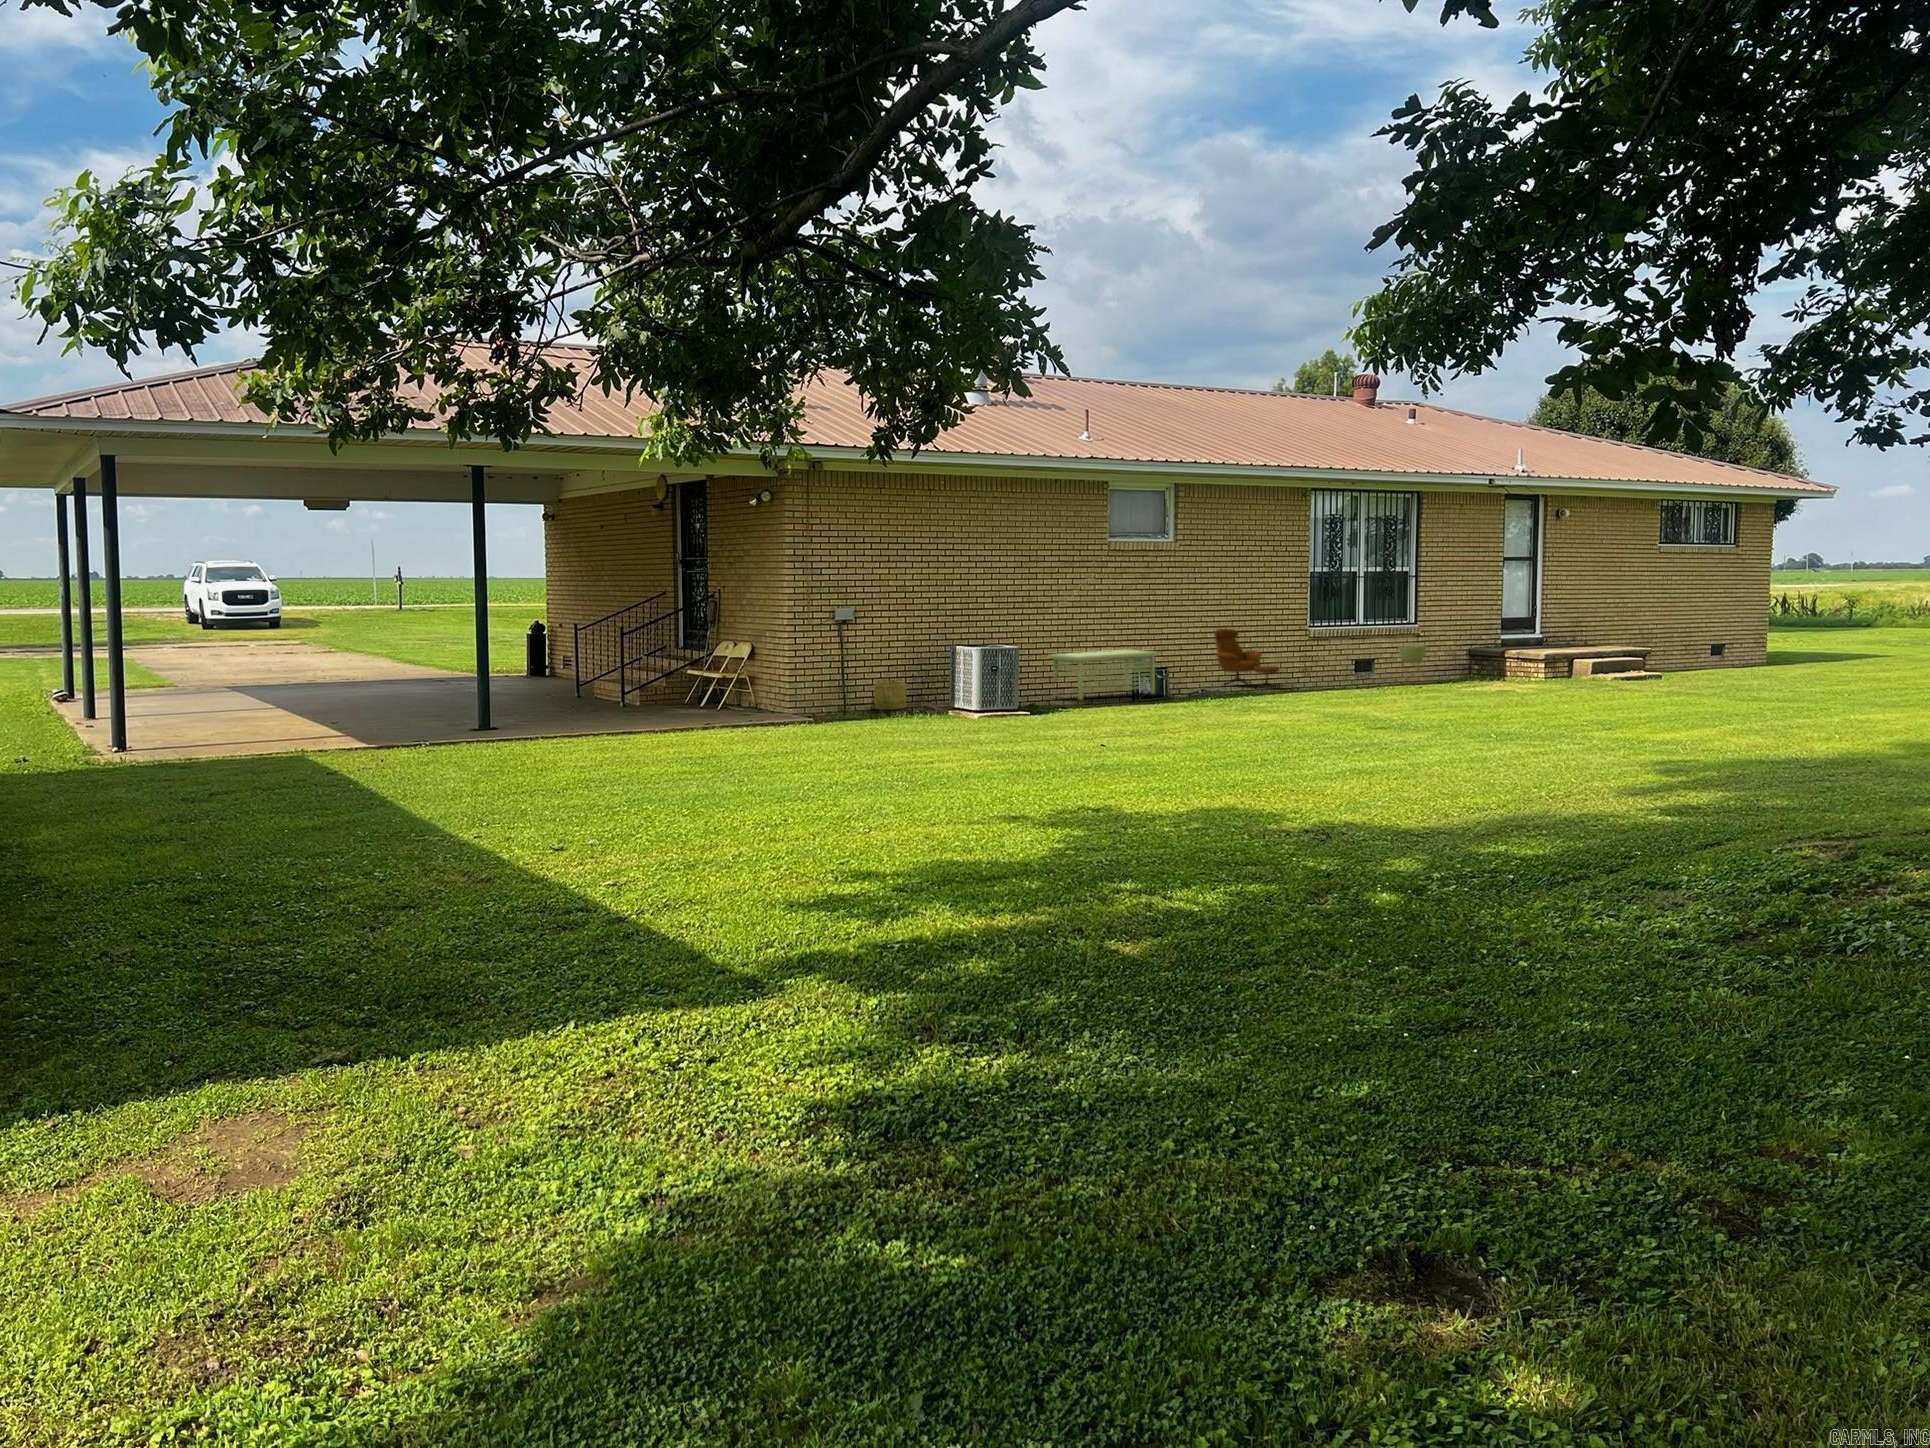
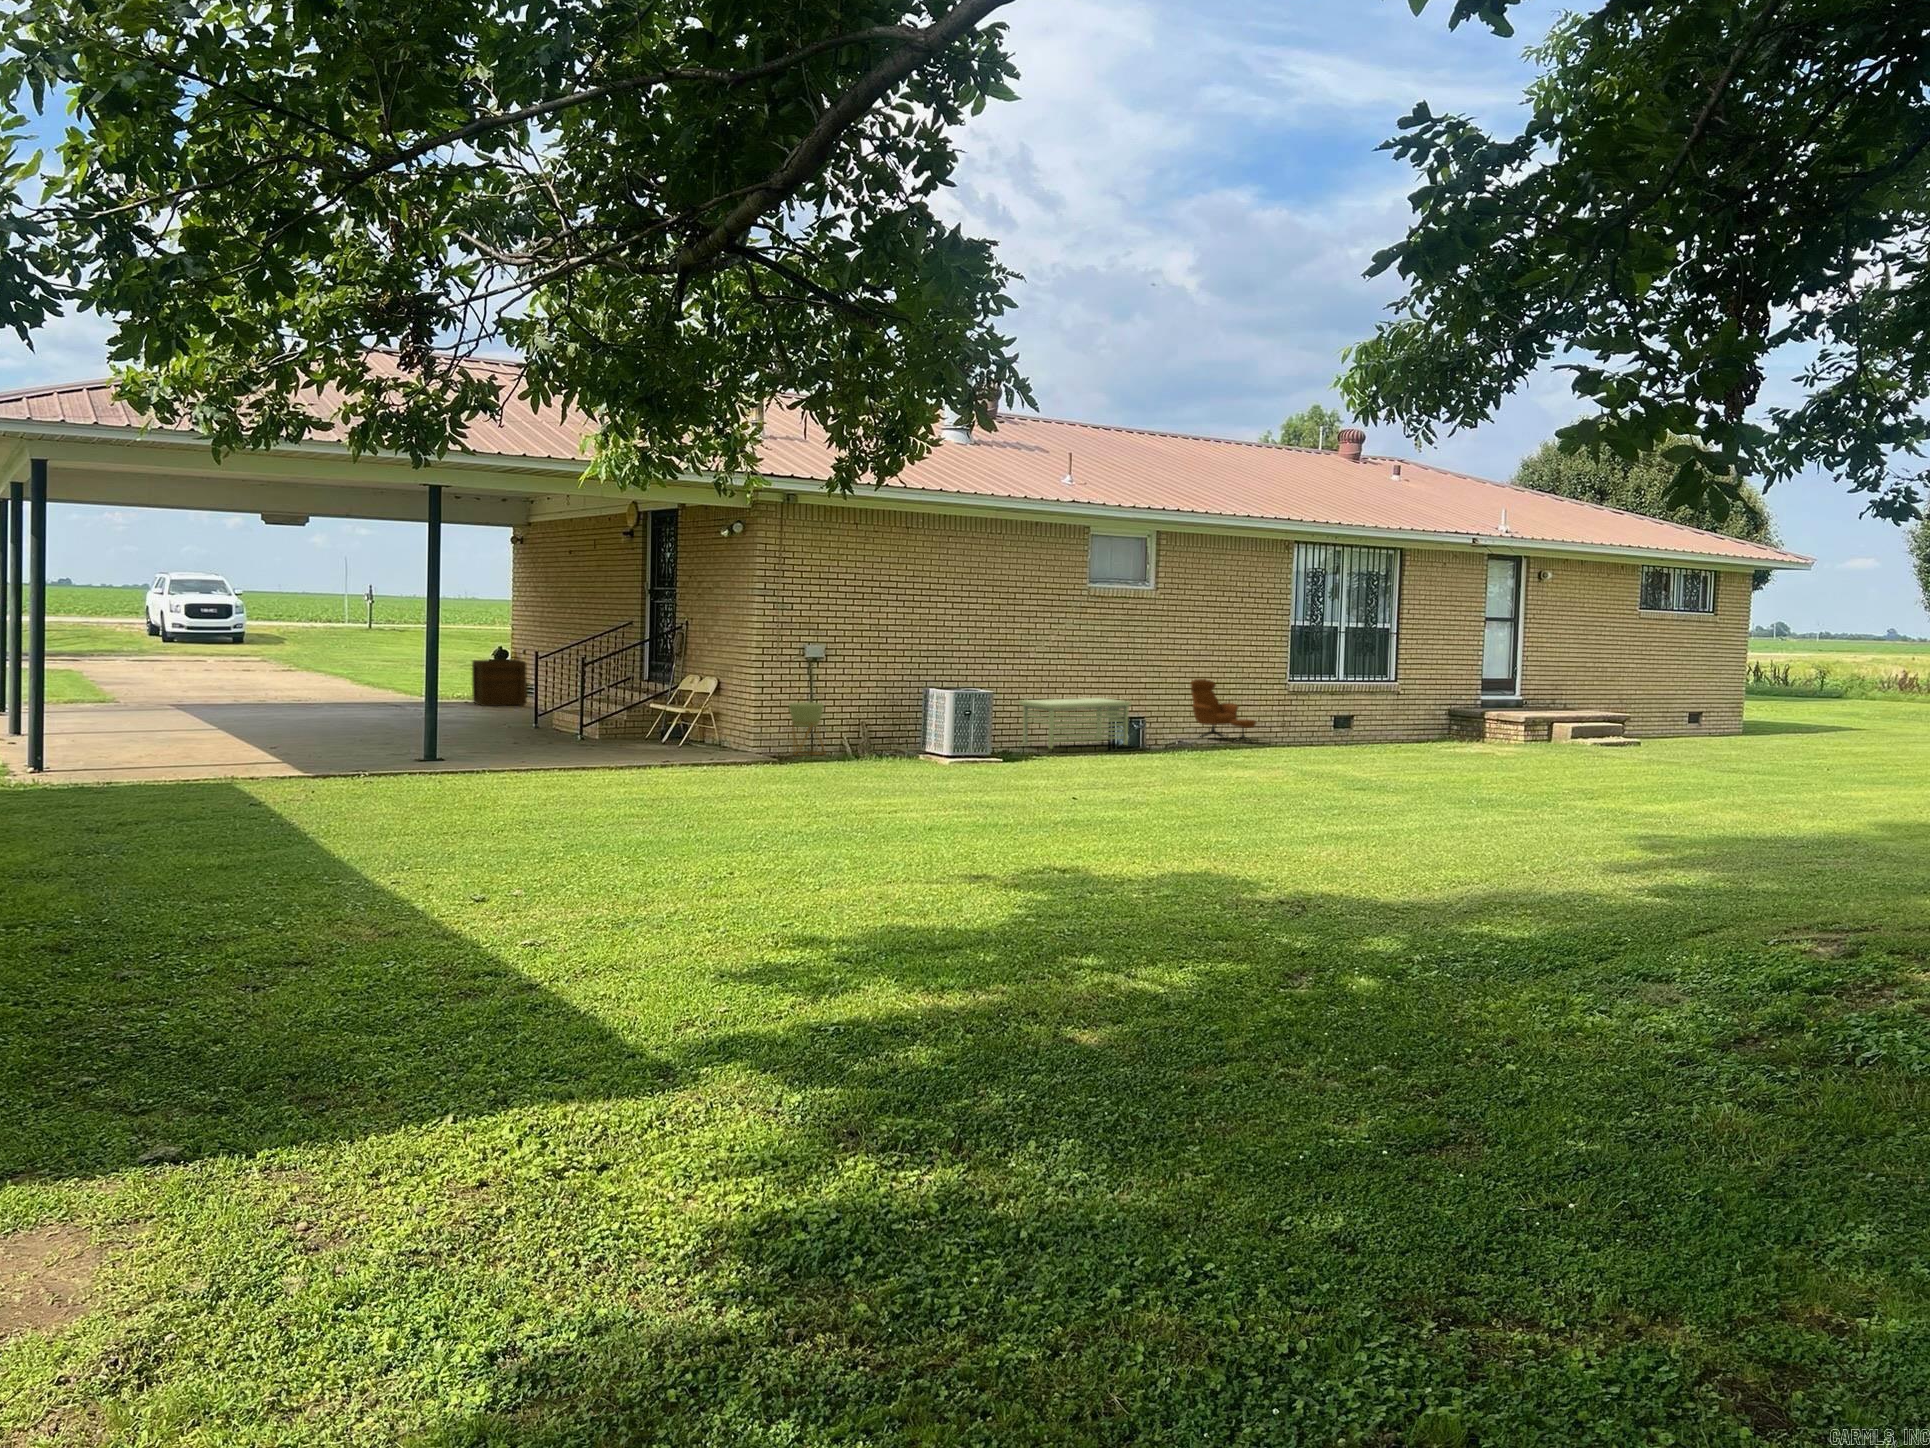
wooden crate: none [516,632,570,678] -> present [472,659,527,706]
planter: present [1399,645,1427,685] -> present [789,702,826,756]
wooden bucket: present [874,682,906,710] -> none [835,724,870,754]

